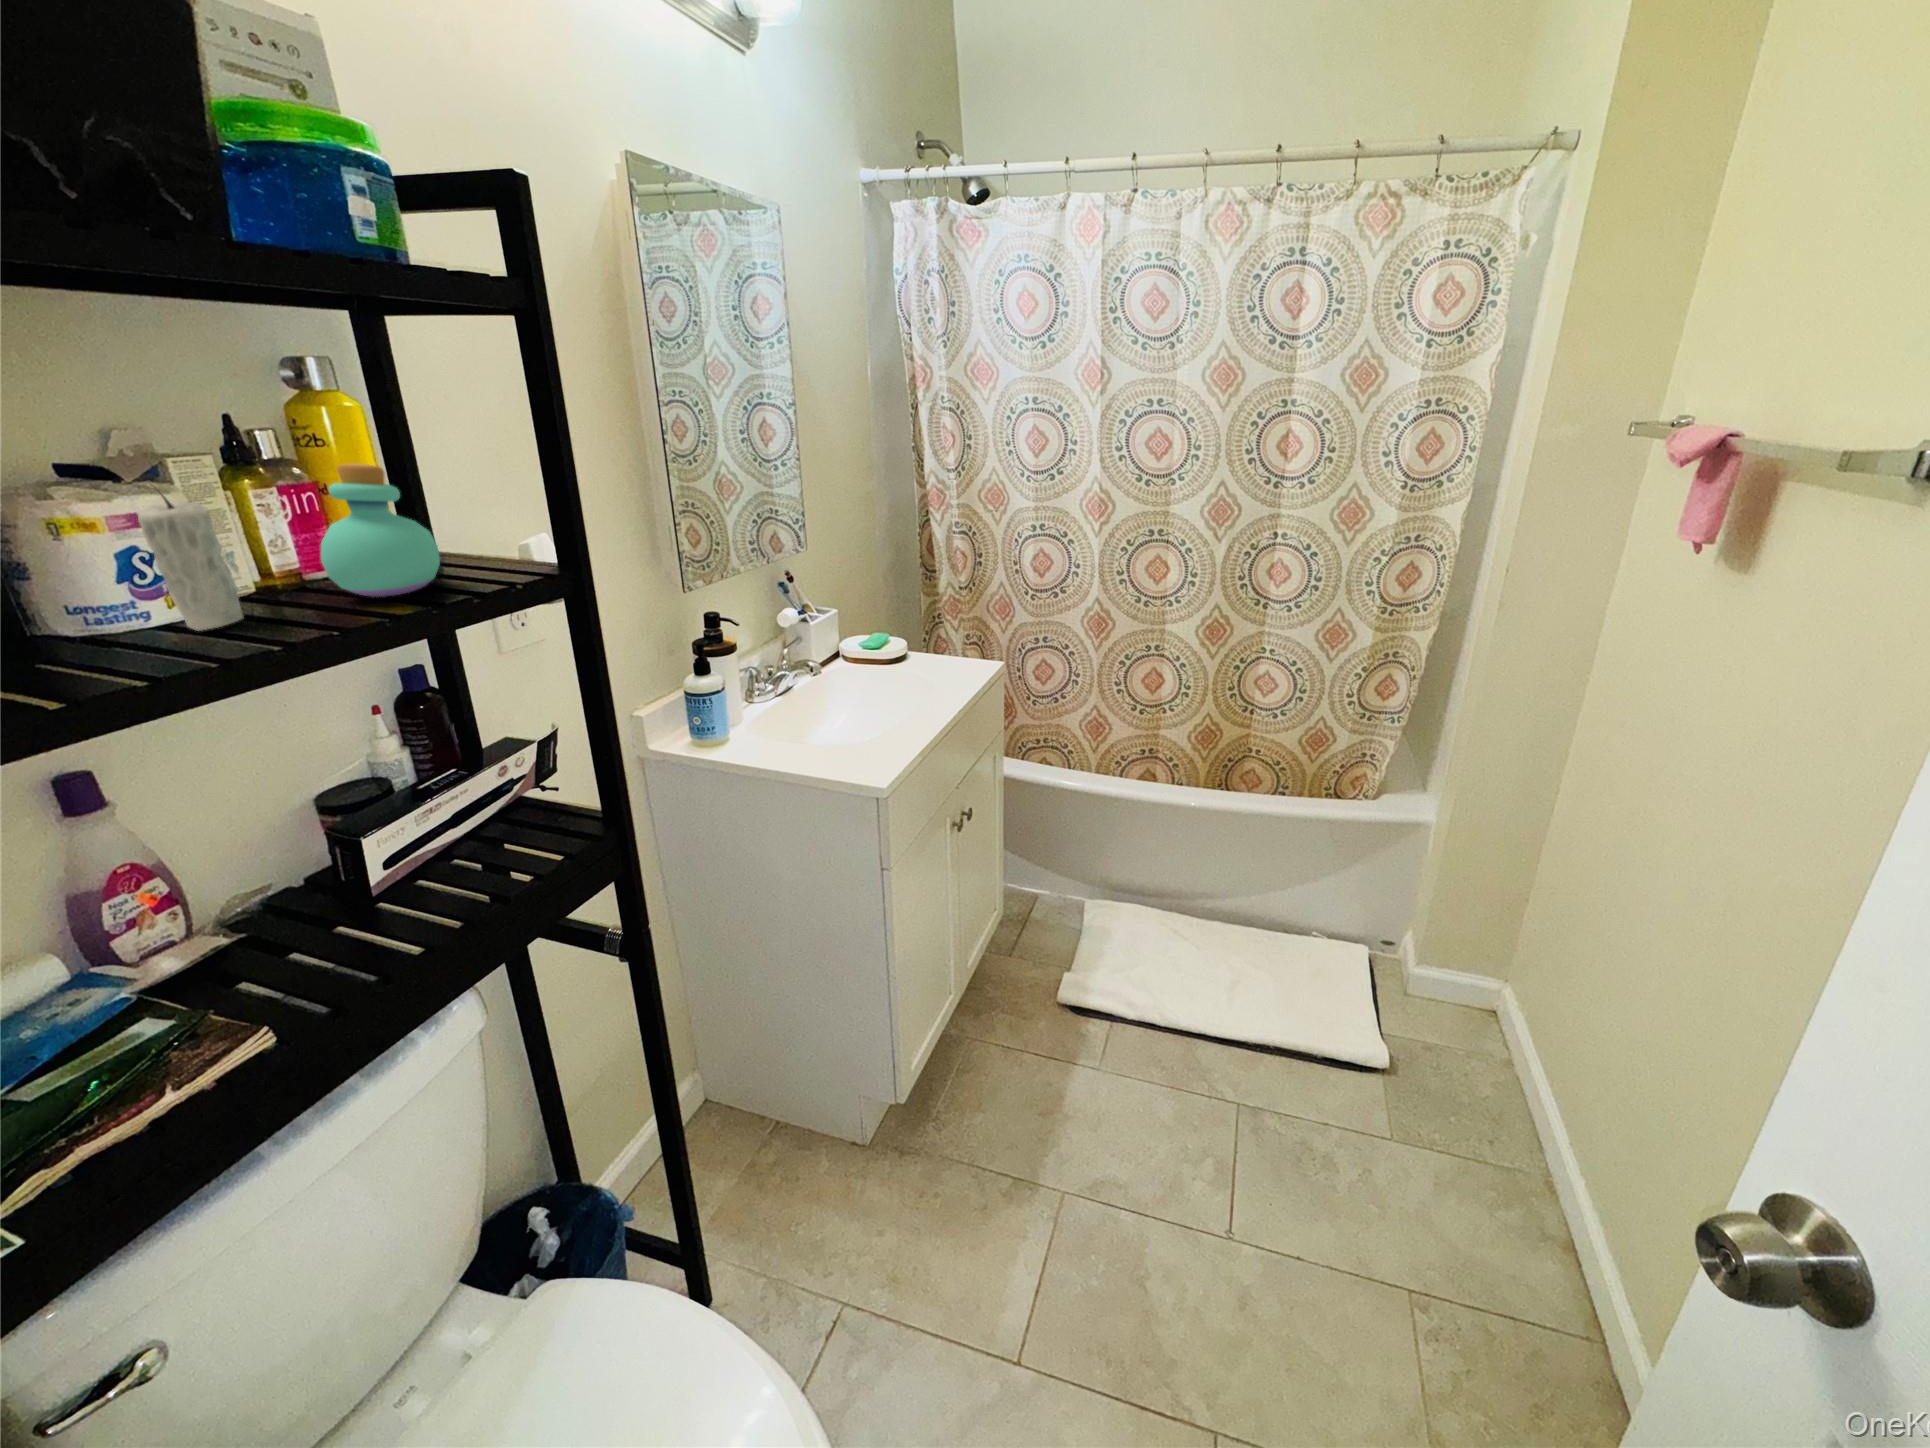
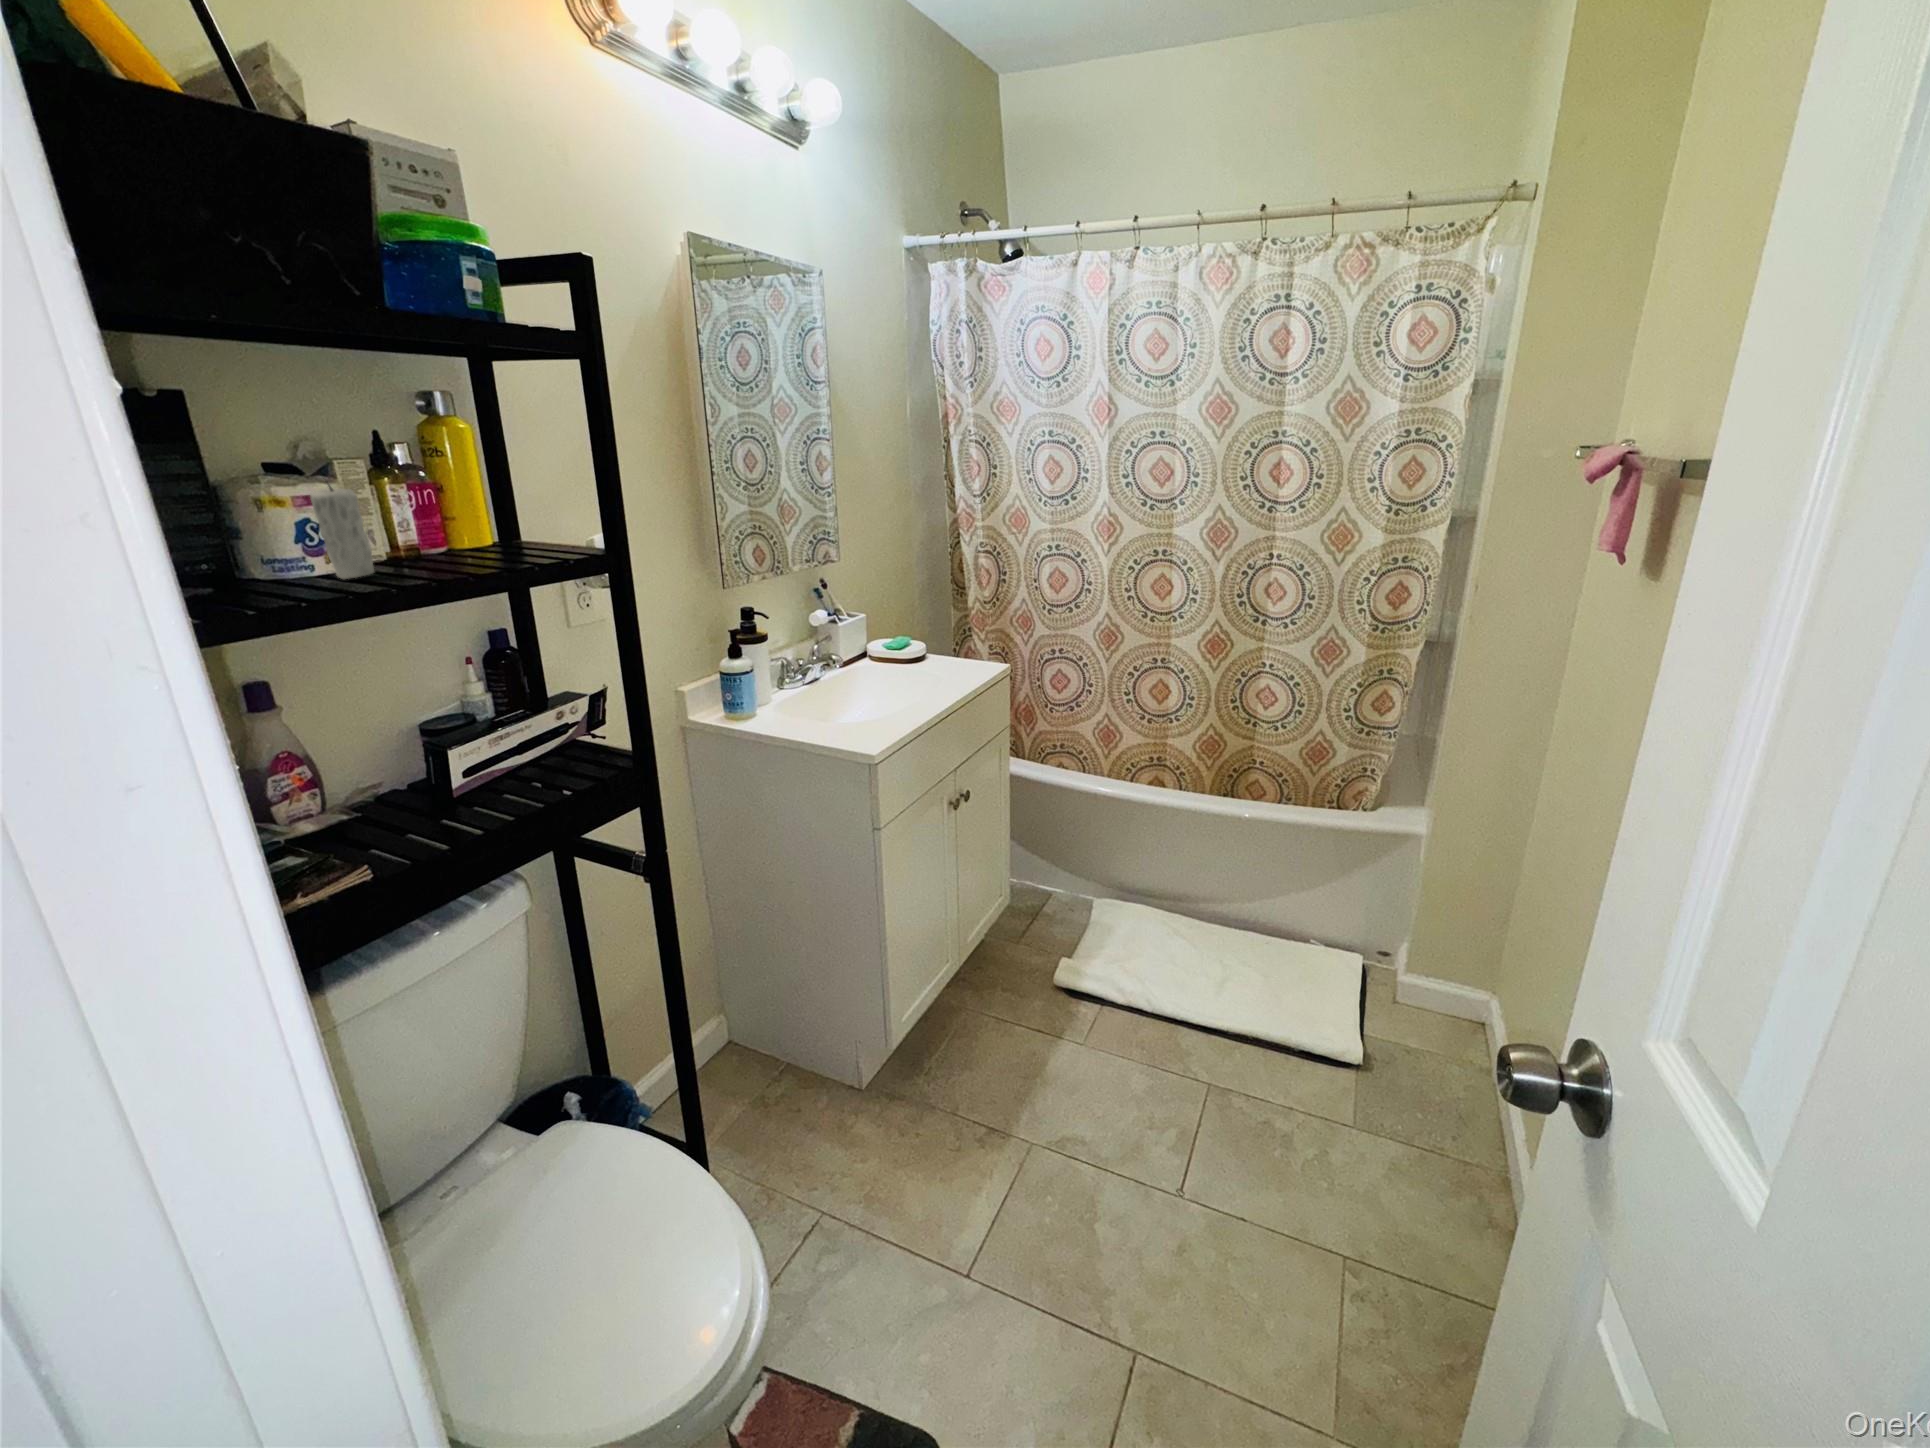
perfume bottle: present [321,464,440,597] -> none [430,465,515,564]

